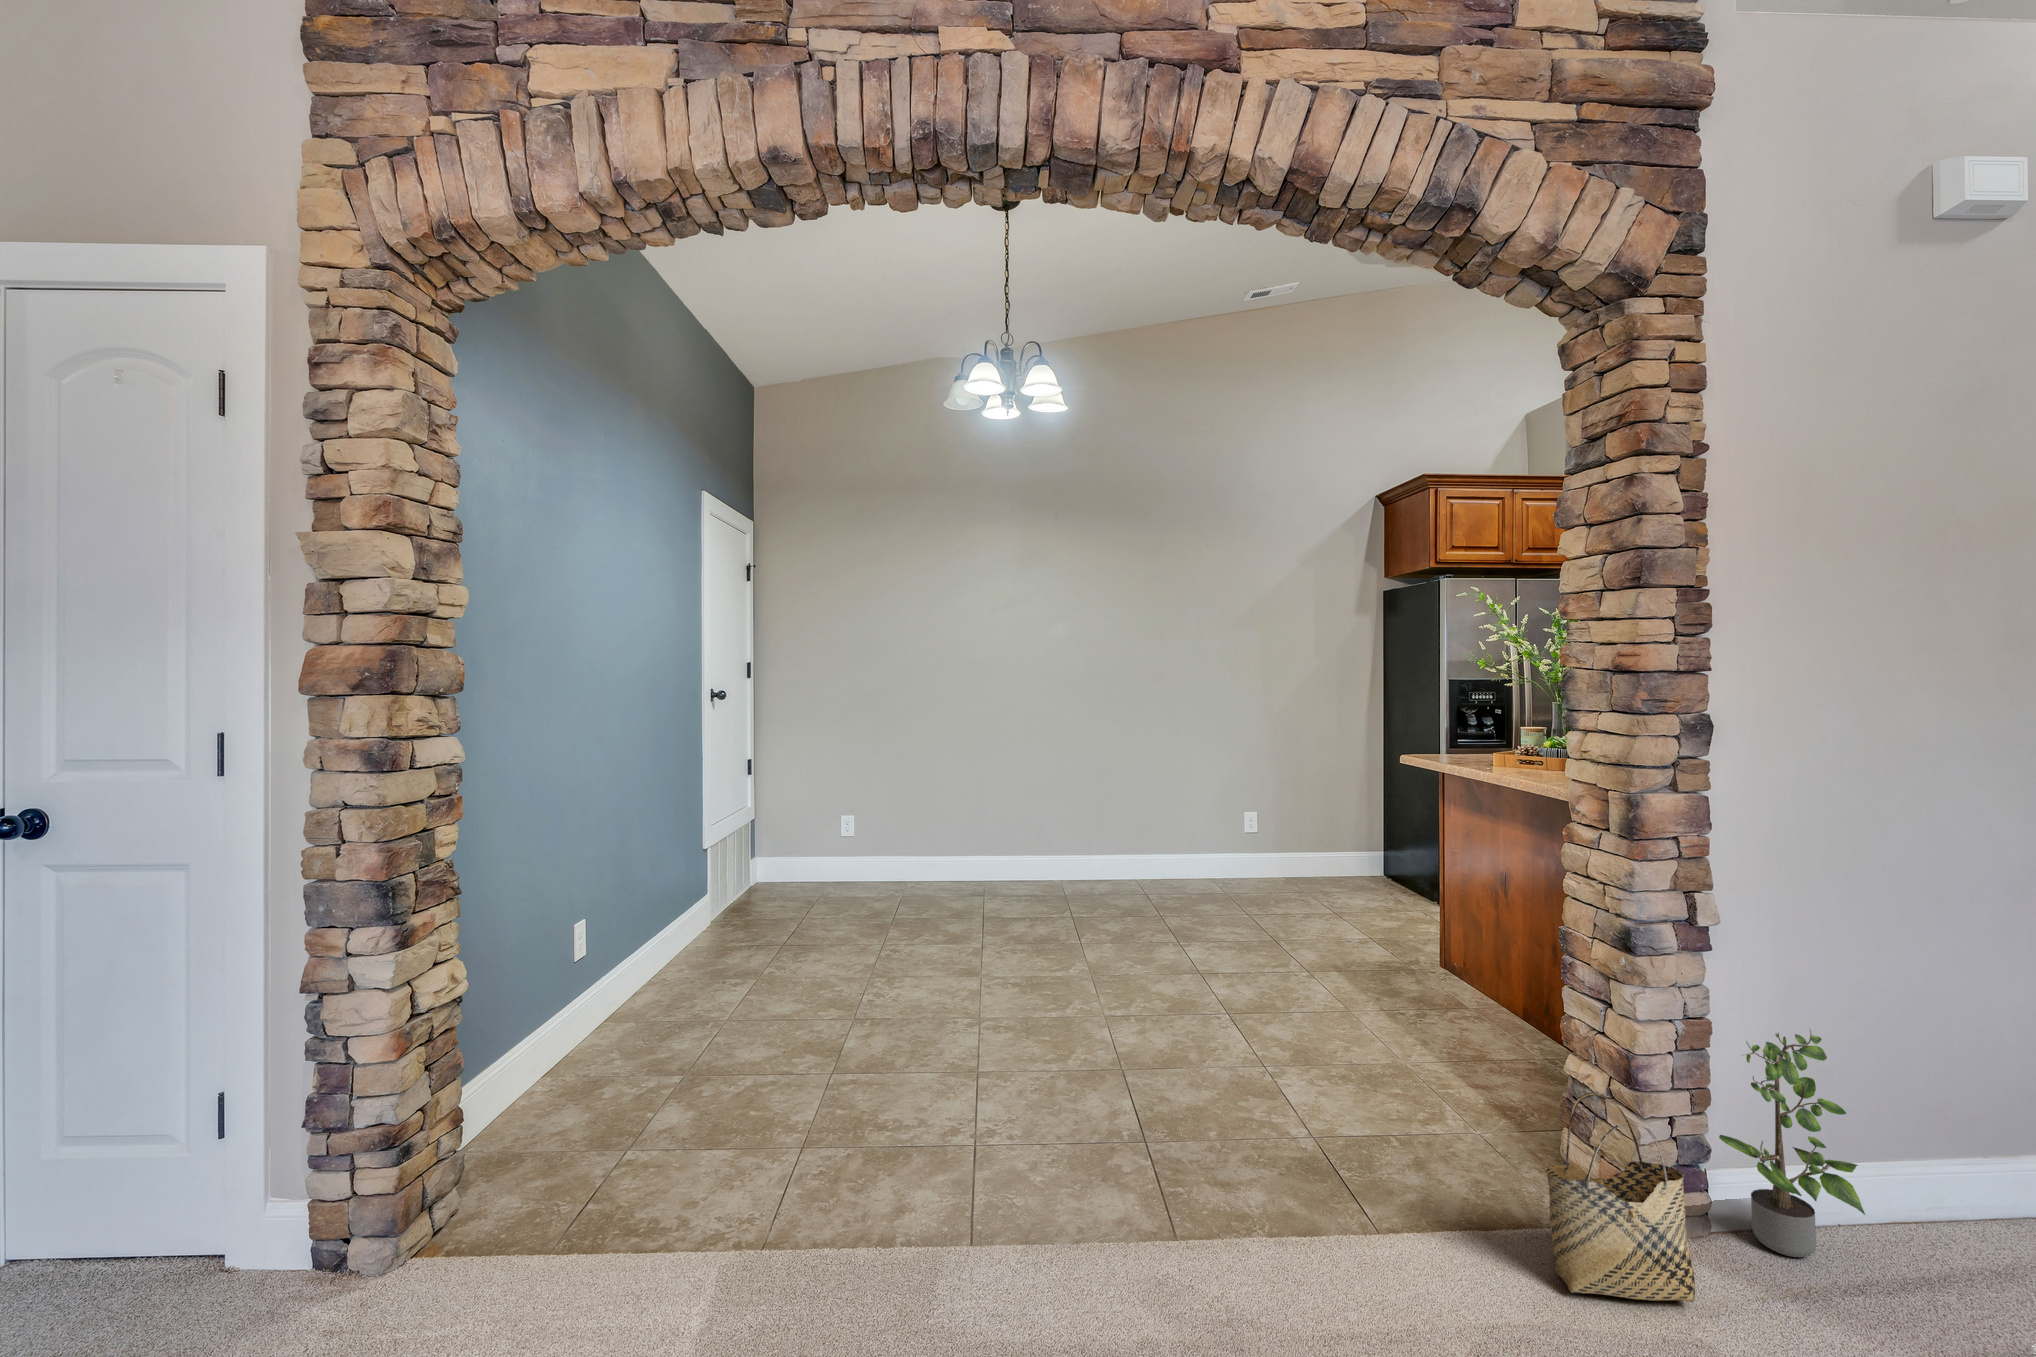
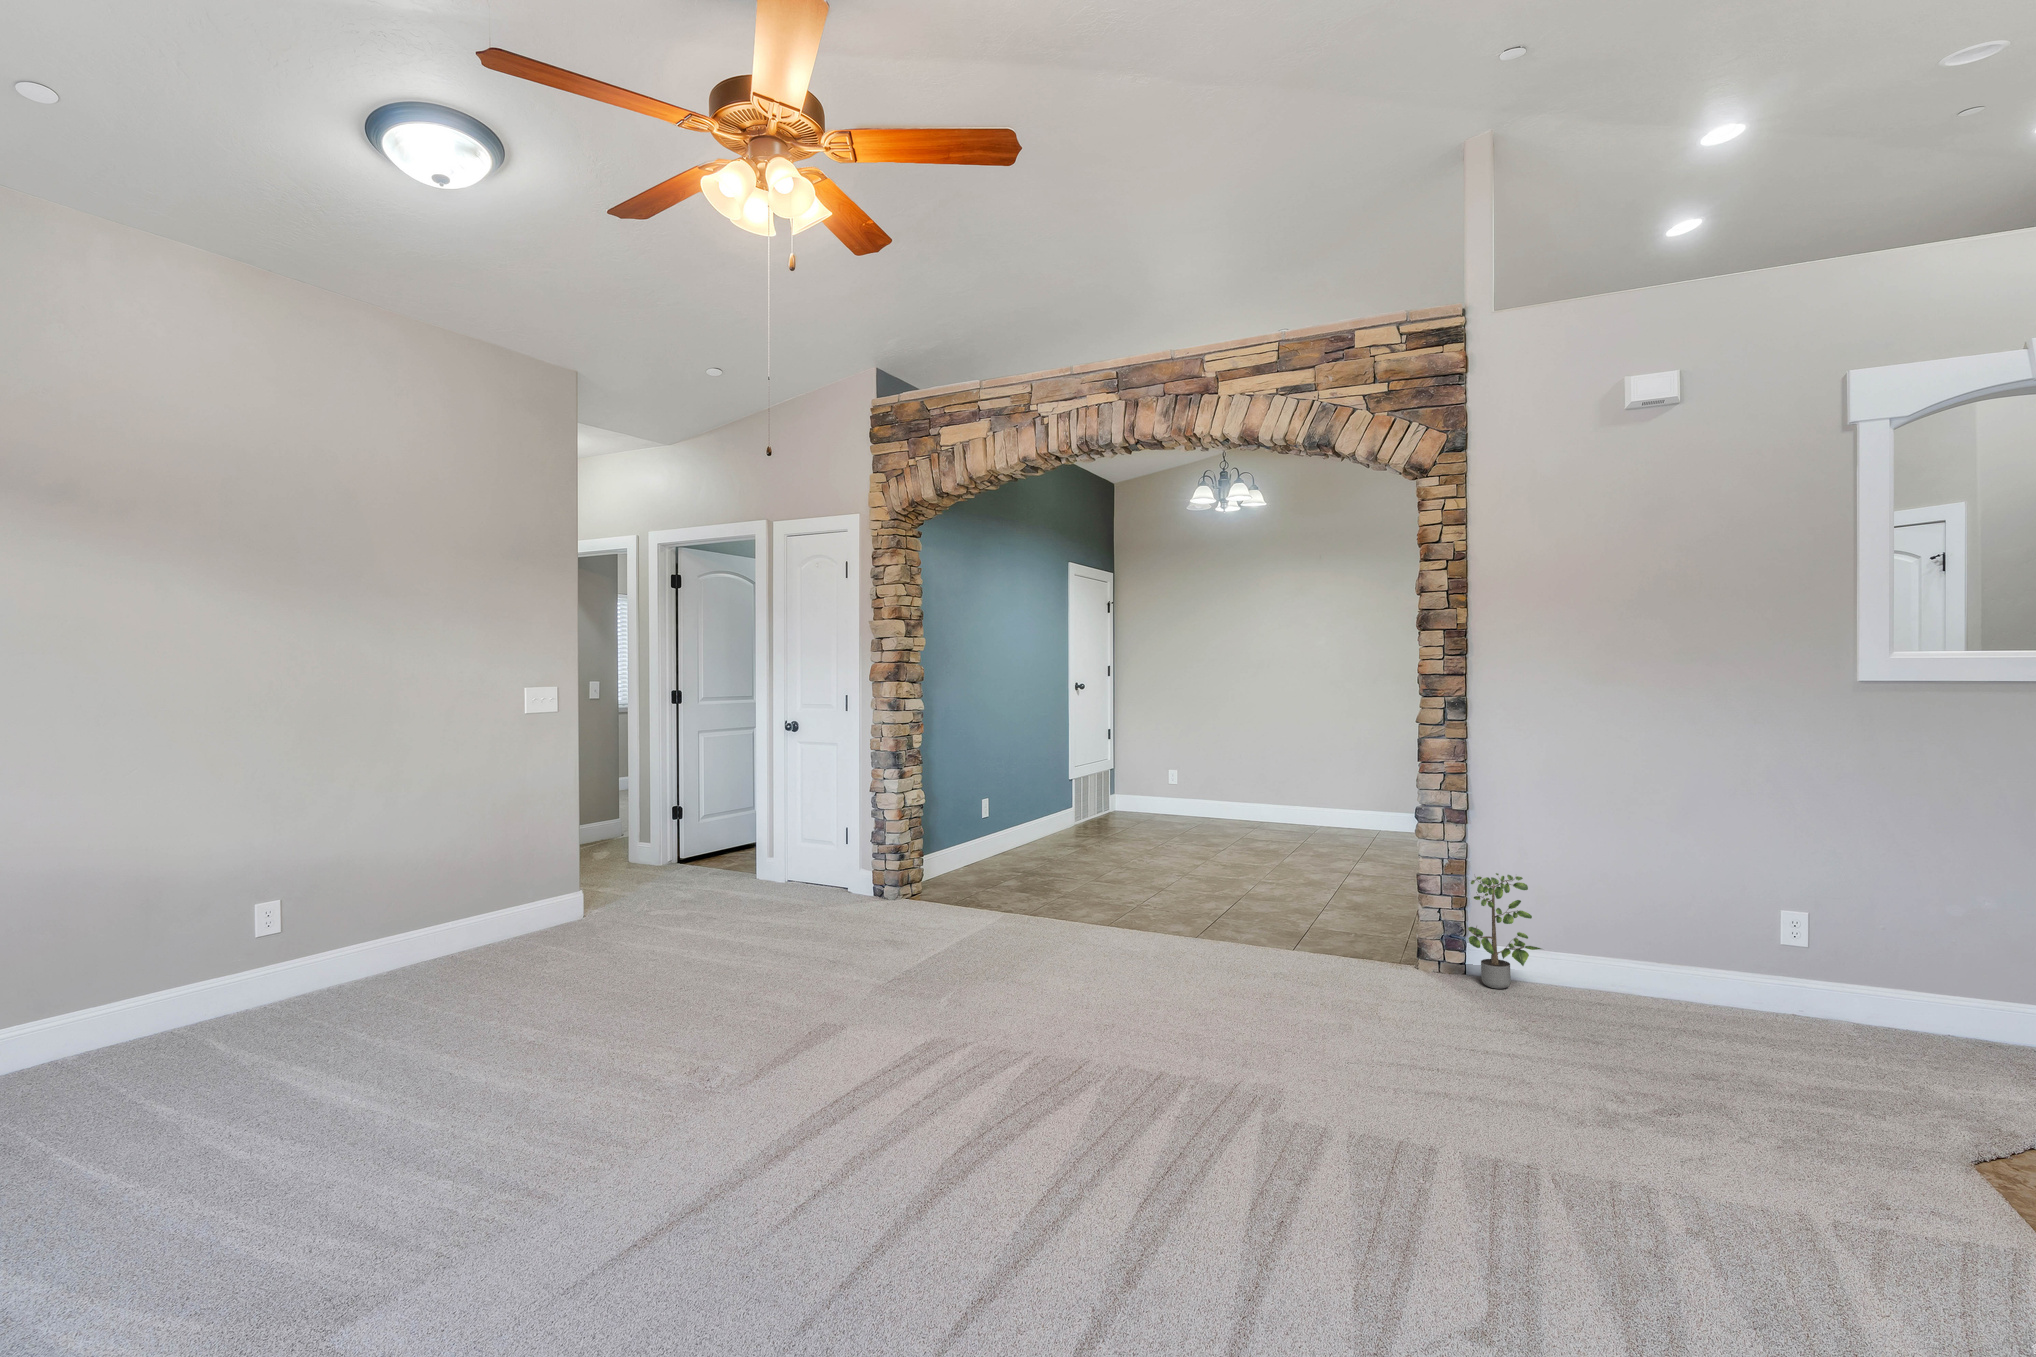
woven basket: present [1545,1092,1695,1302] -> none [1343,888,1410,982]

